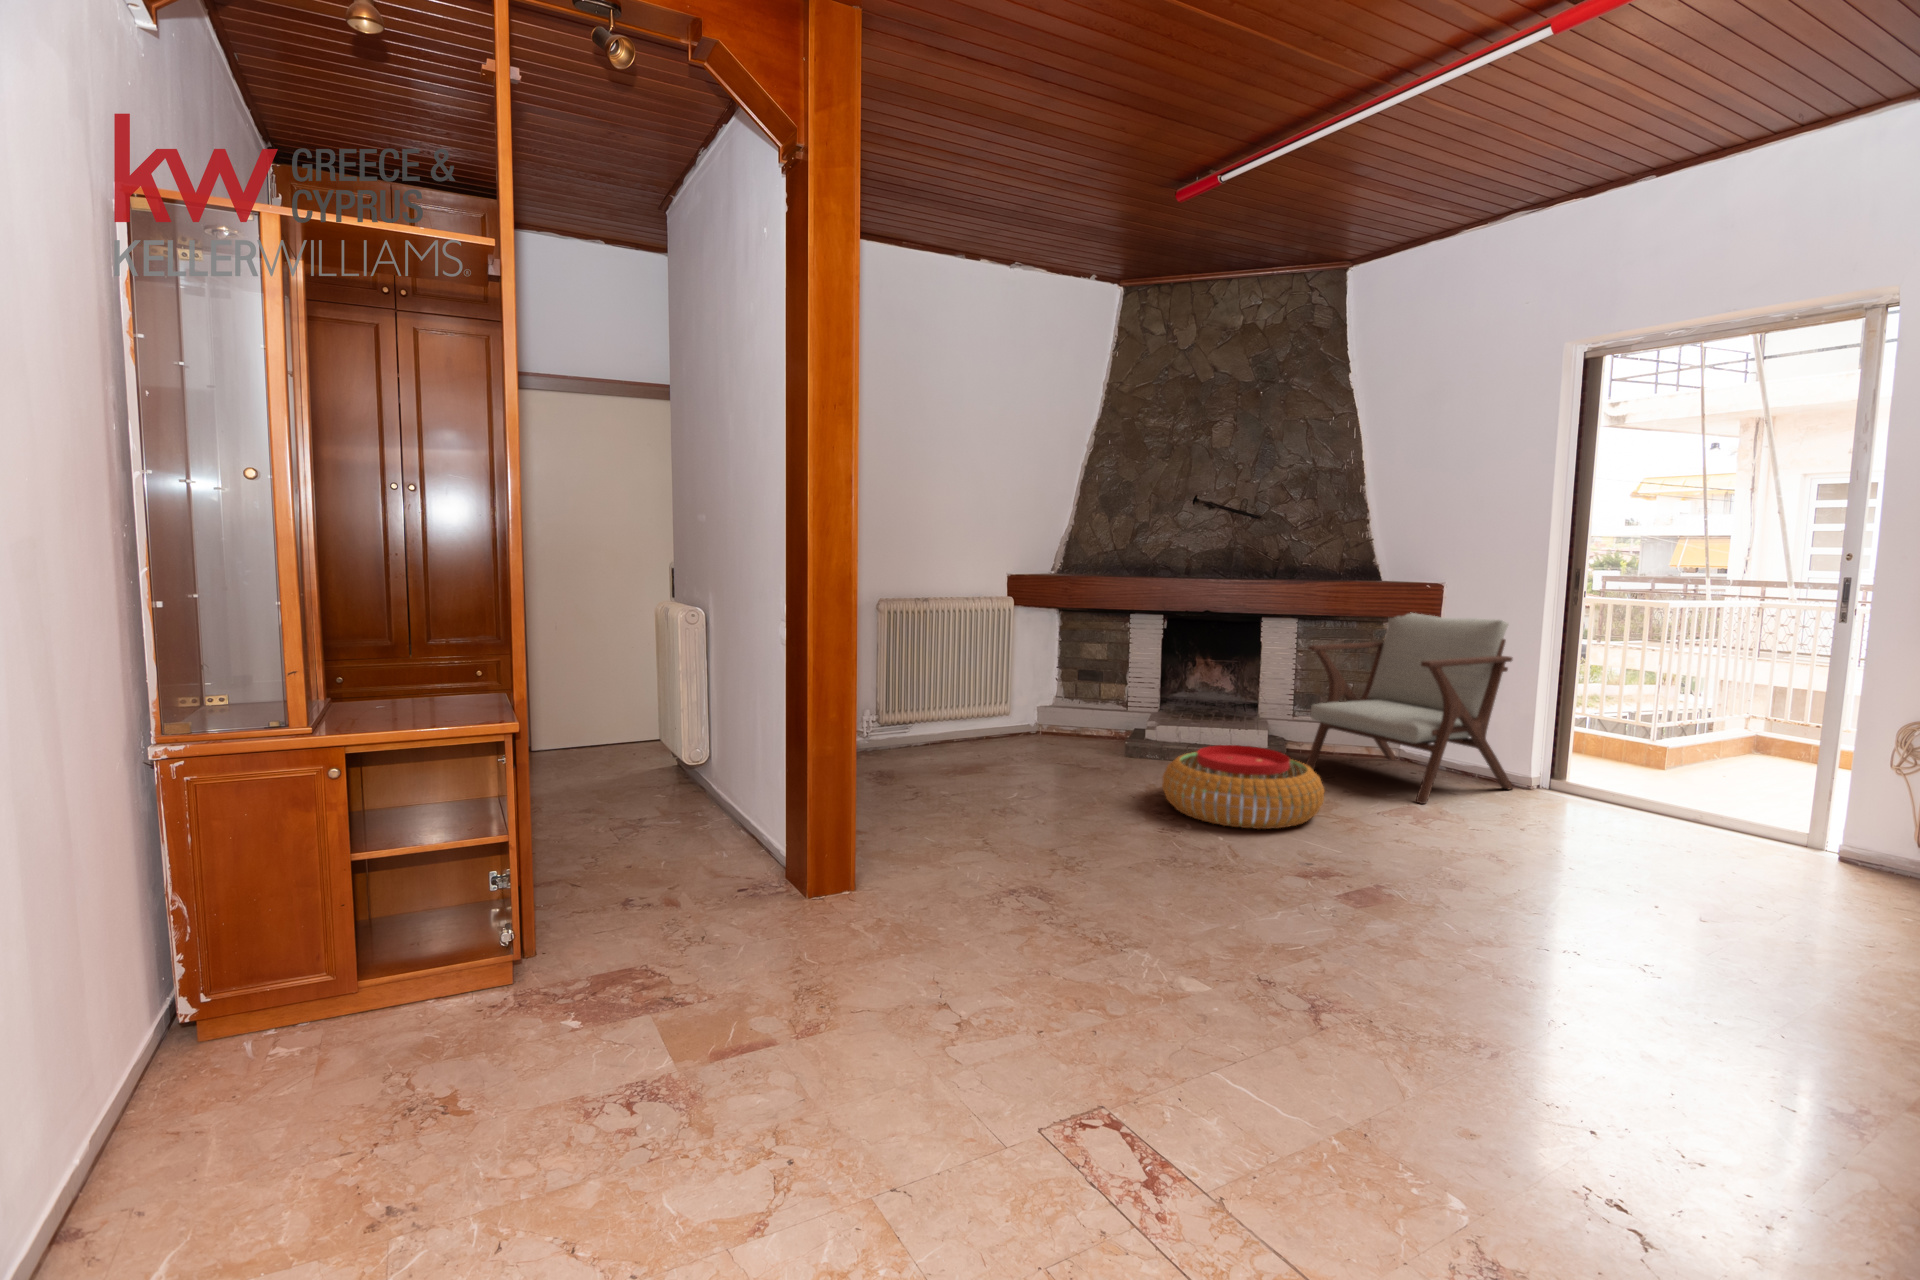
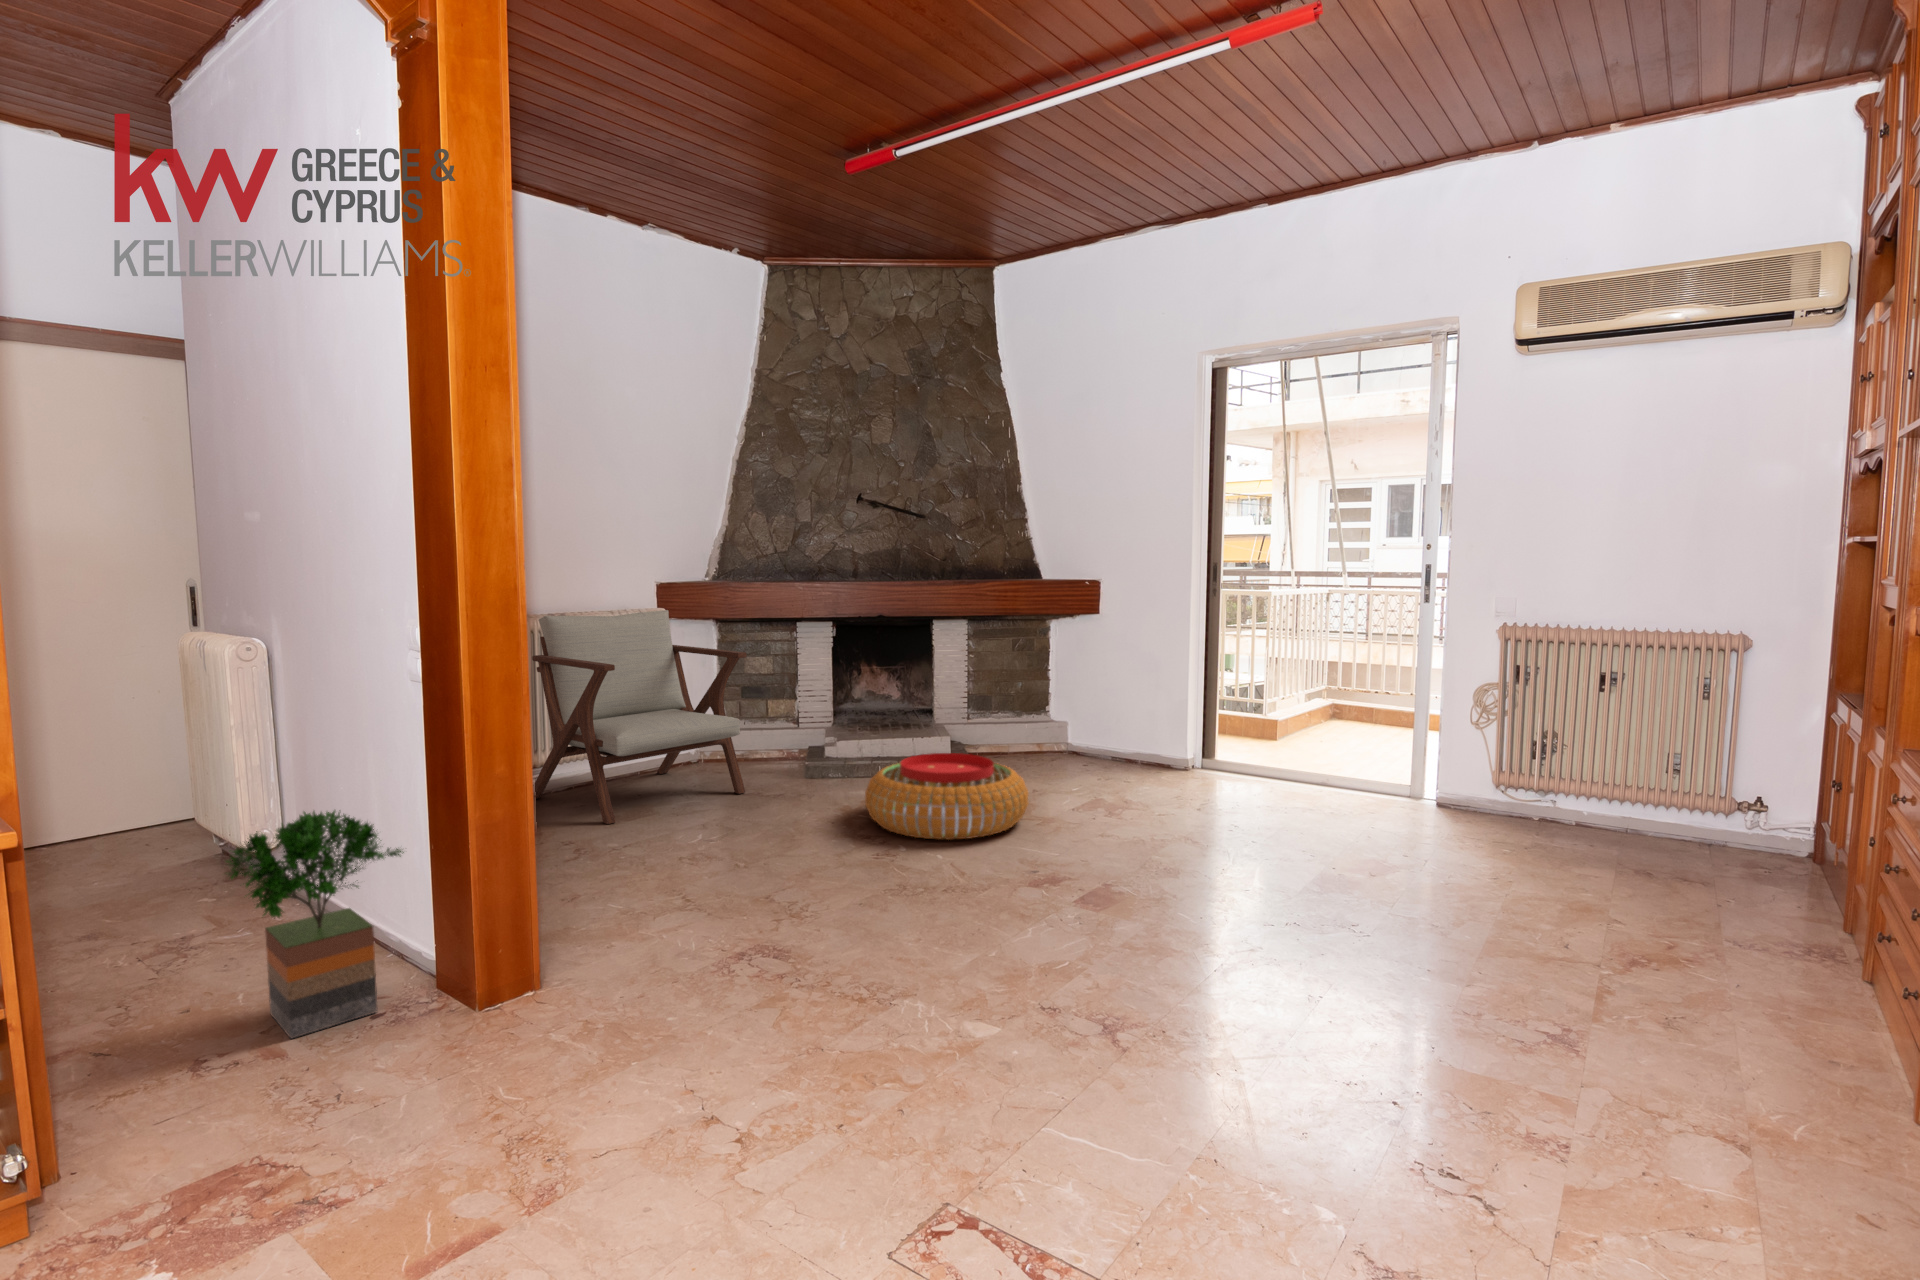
lounge chair: present [1306,613,1513,804] -> present [532,610,746,824]
potted tree: none [662,738,775,897] -> present [227,811,404,1039]

